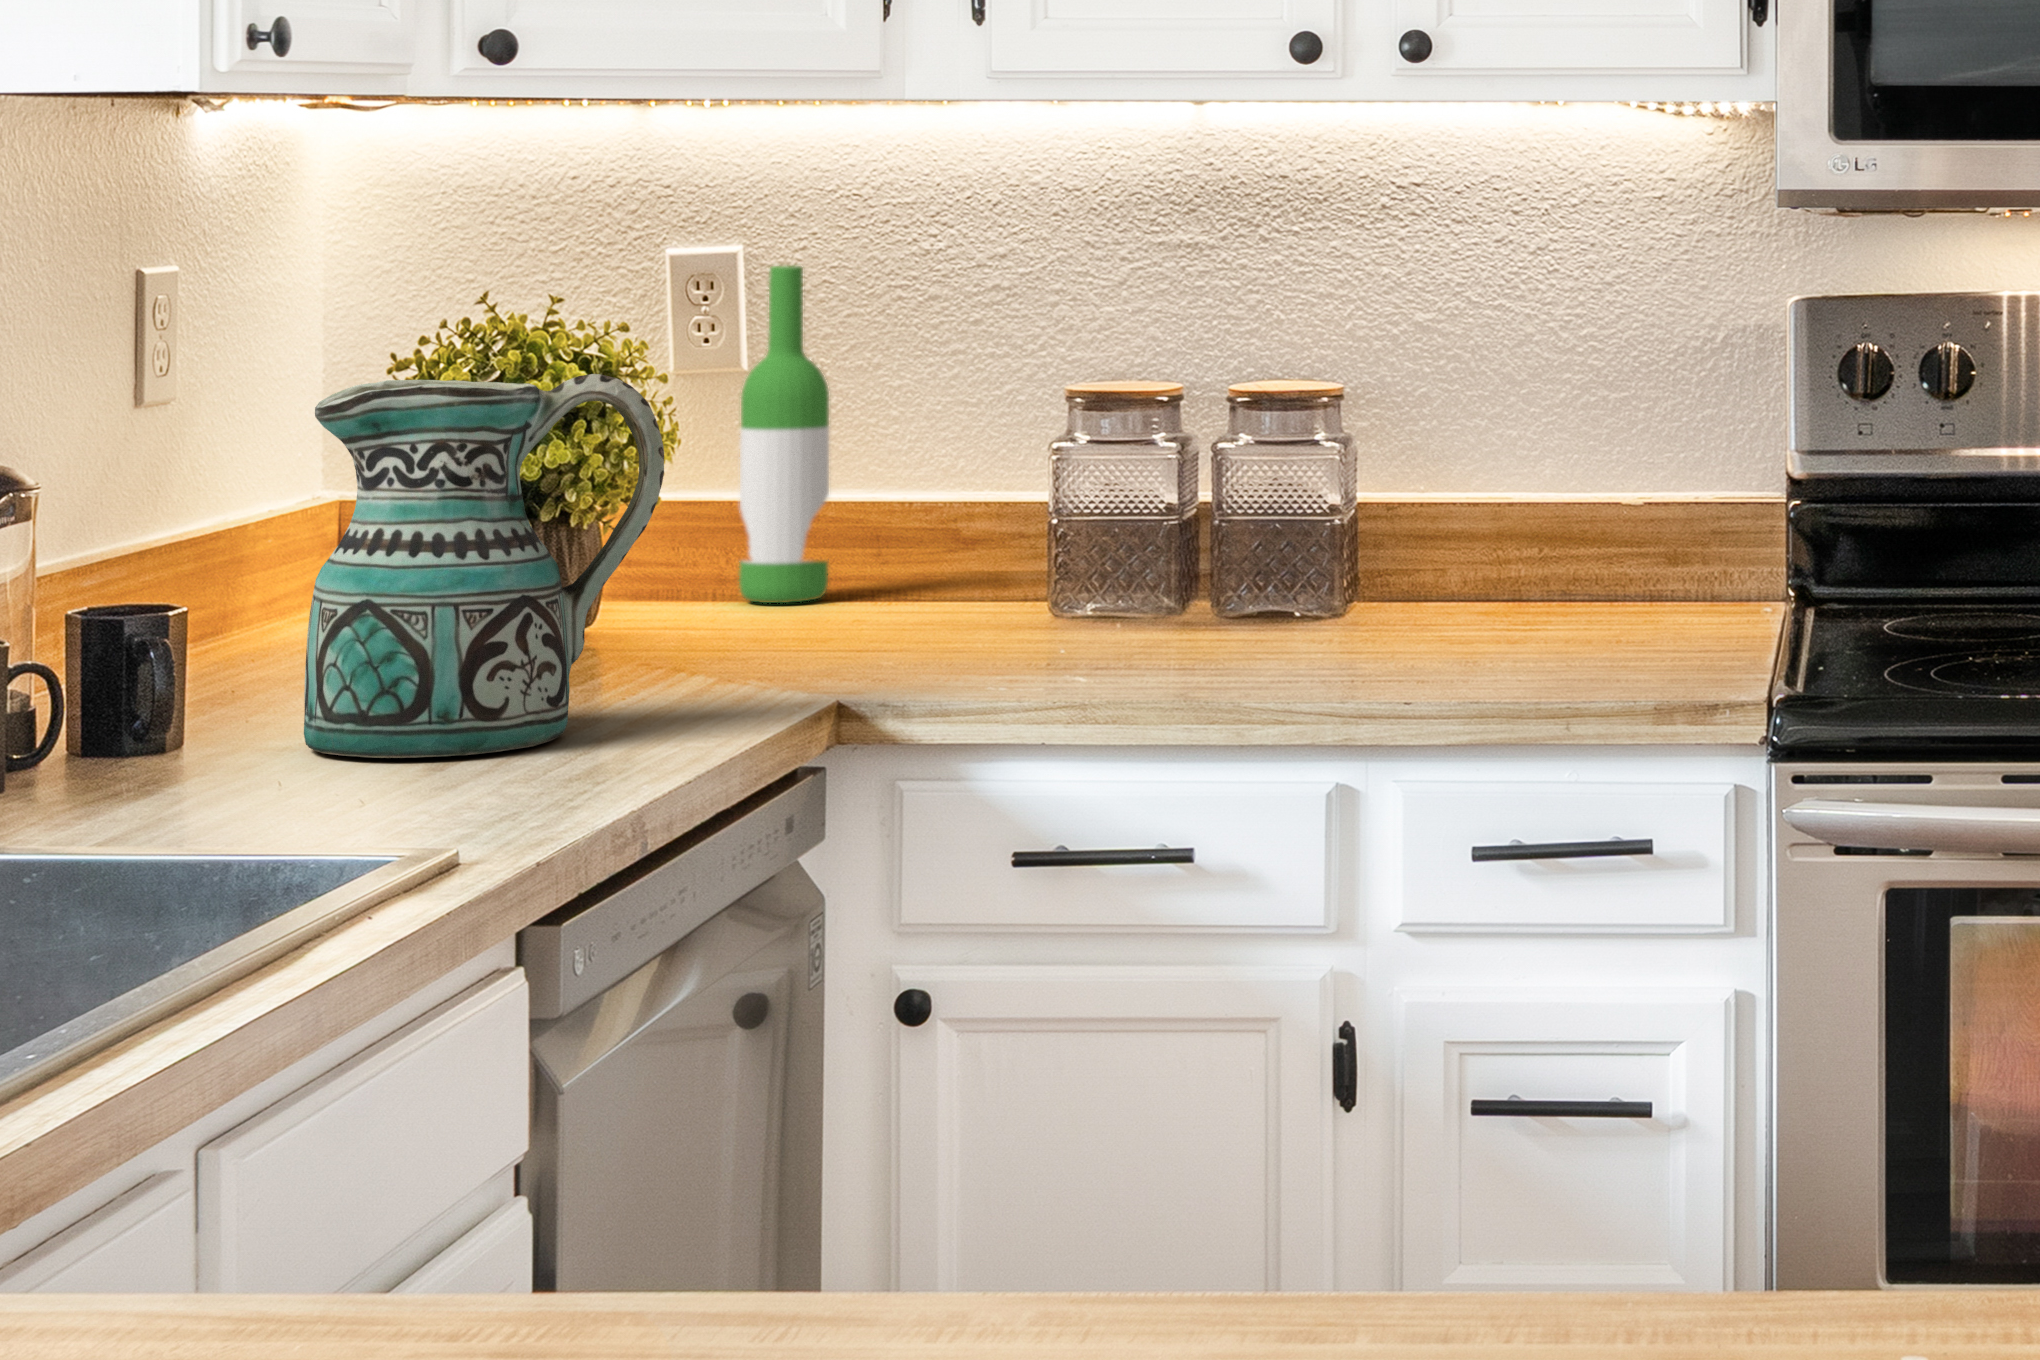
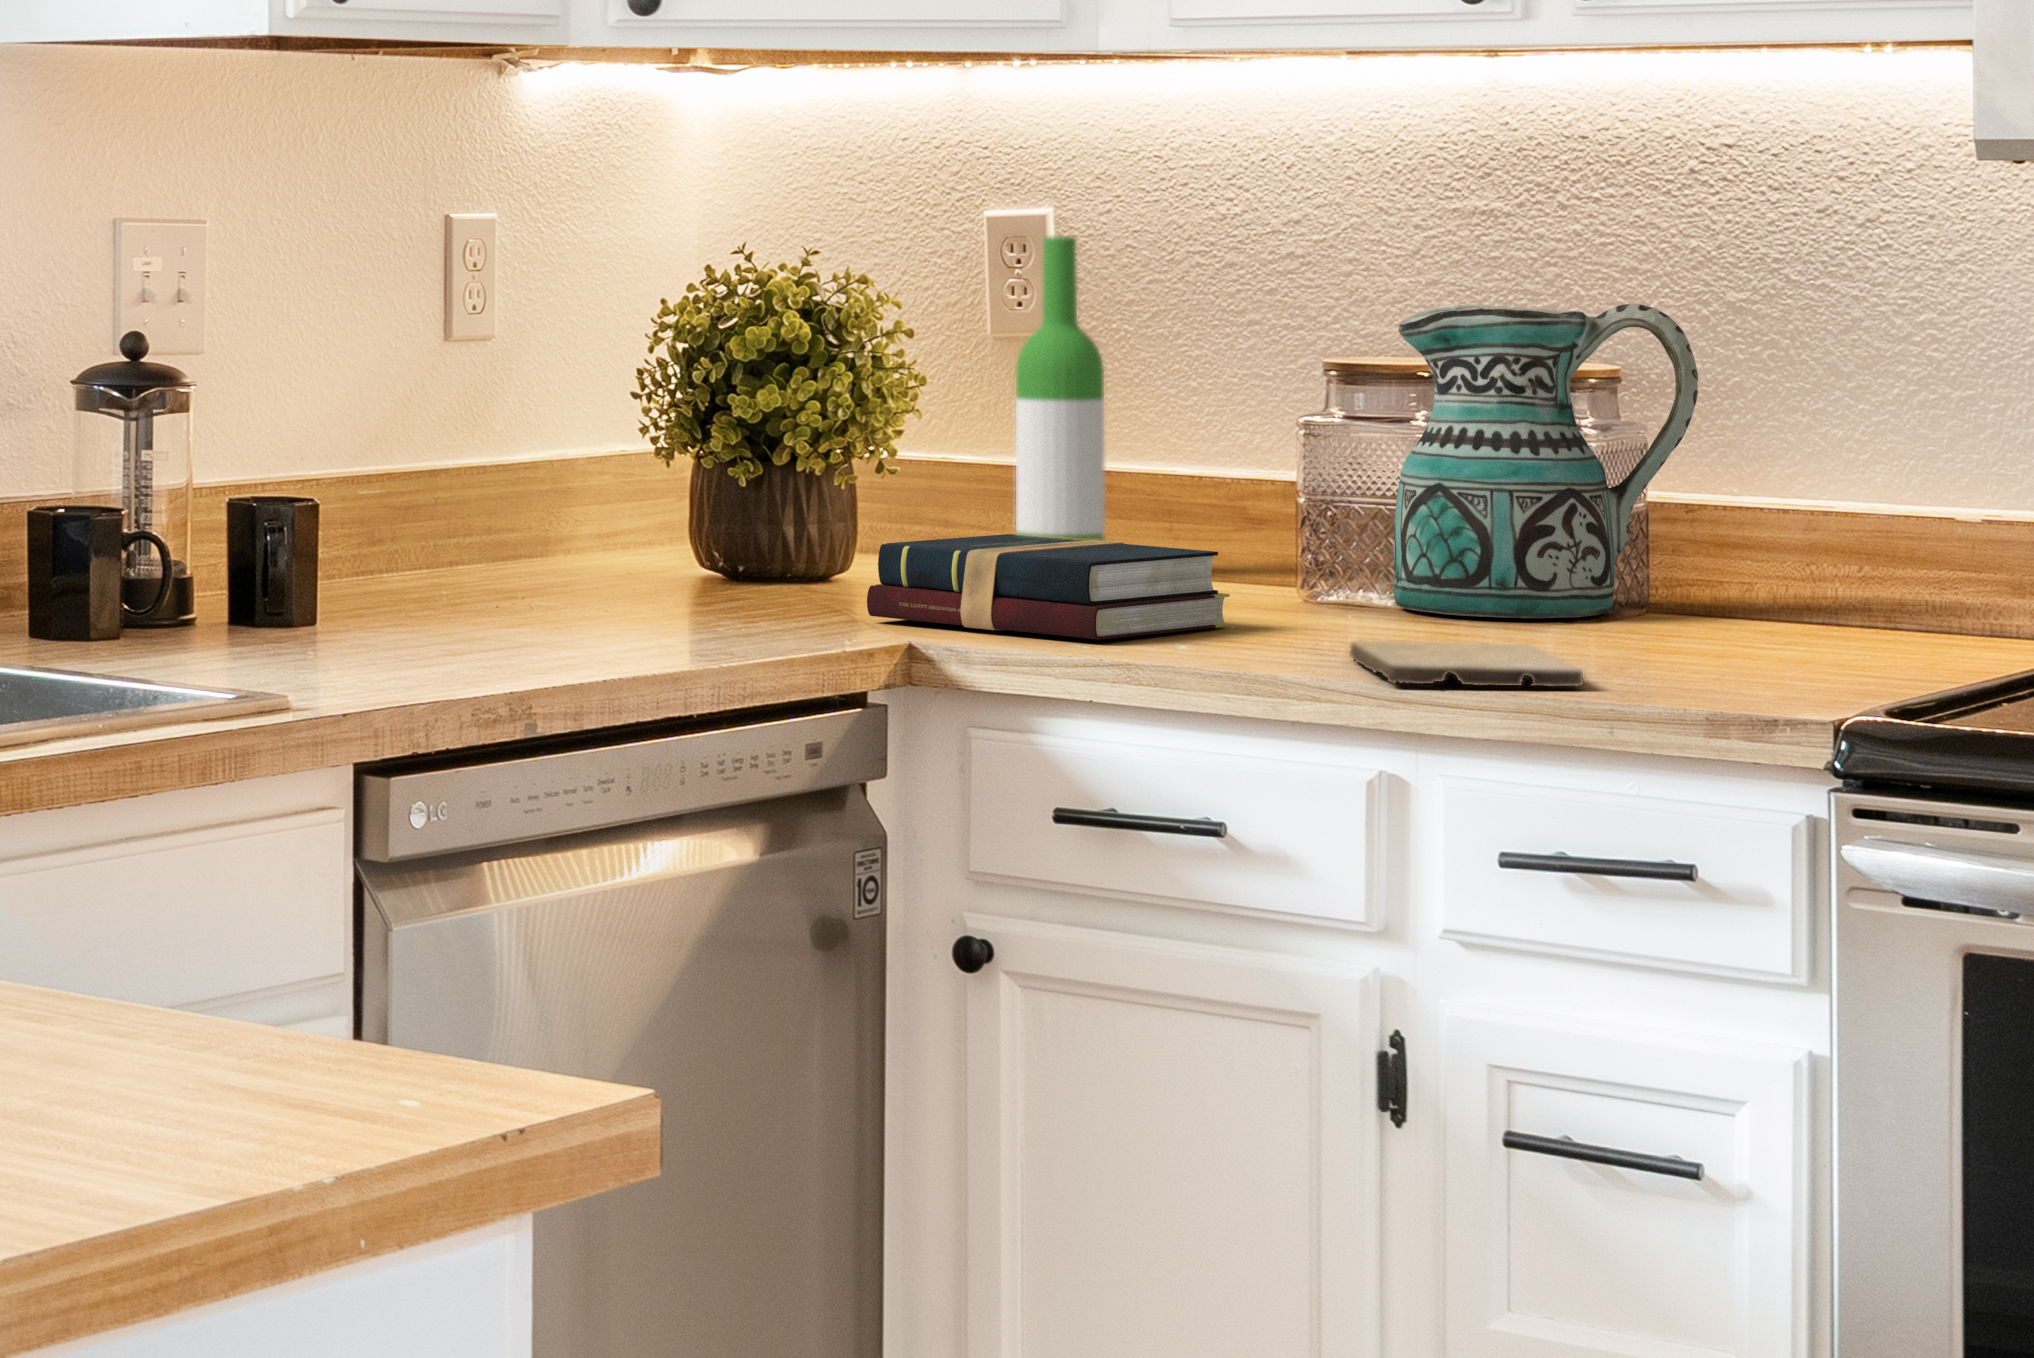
ceramic pitcher: present [304,374,664,758] -> present [1394,304,1698,618]
hardback book: none [725,571,1076,676] -> present [867,534,1230,639]
cutting board: none [1257,647,1516,700] -> present [1350,641,1584,687]

